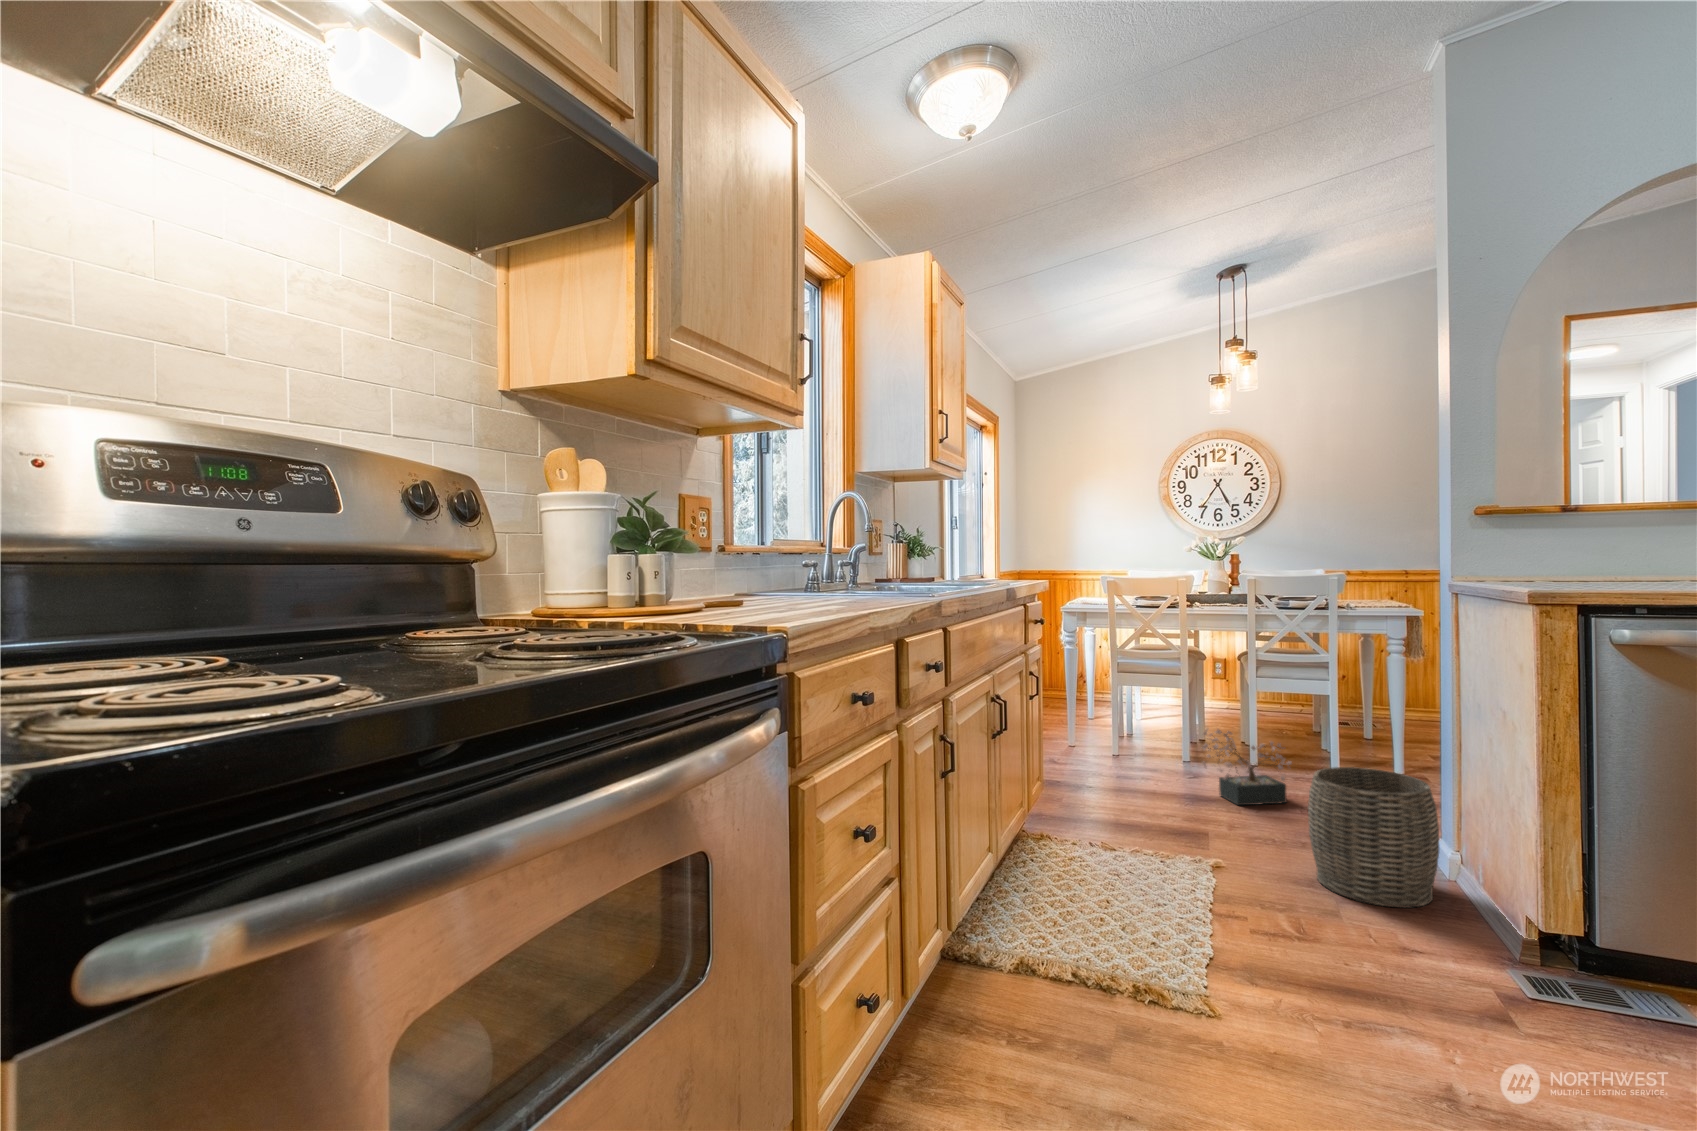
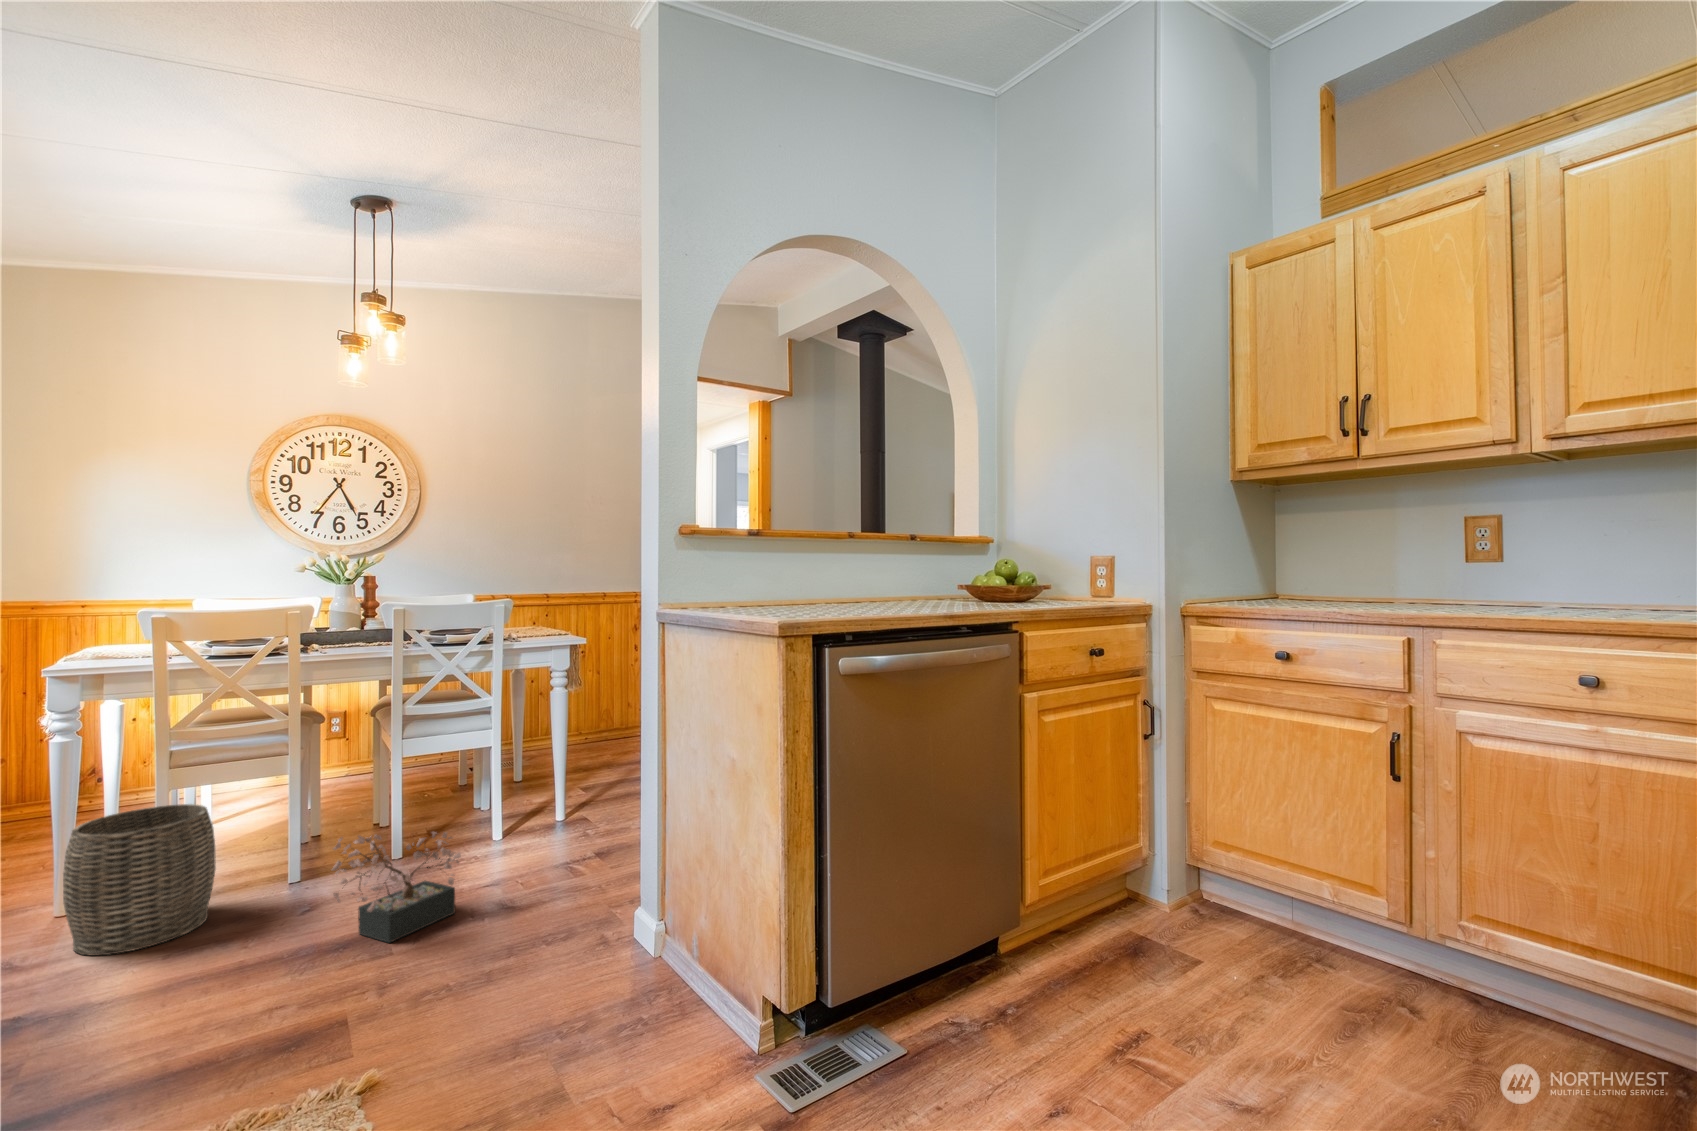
woven basket: present [1308,767,1439,907] -> present [63,804,216,955]

